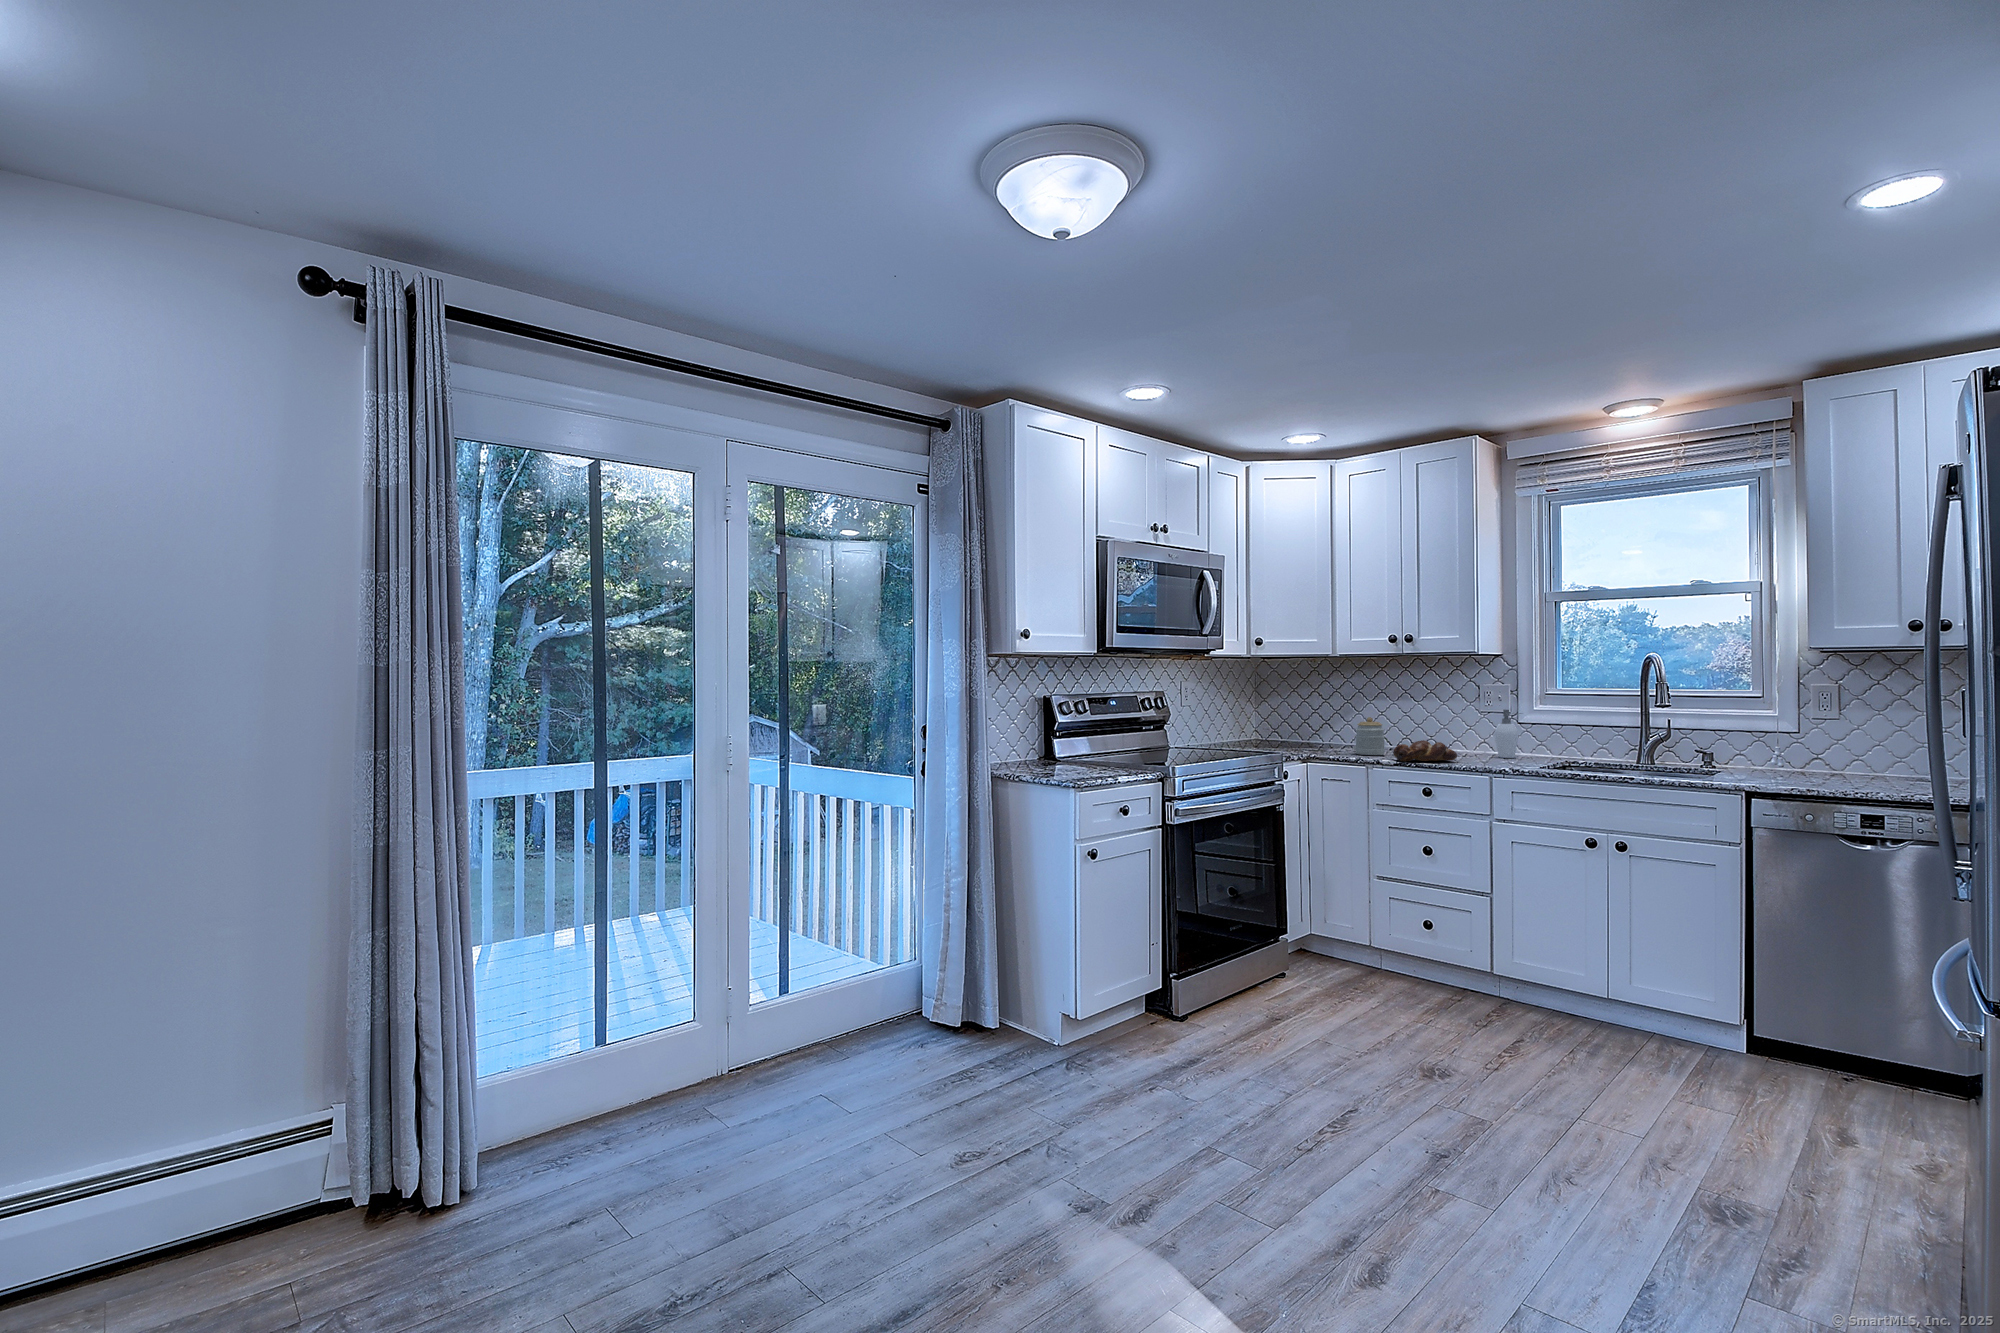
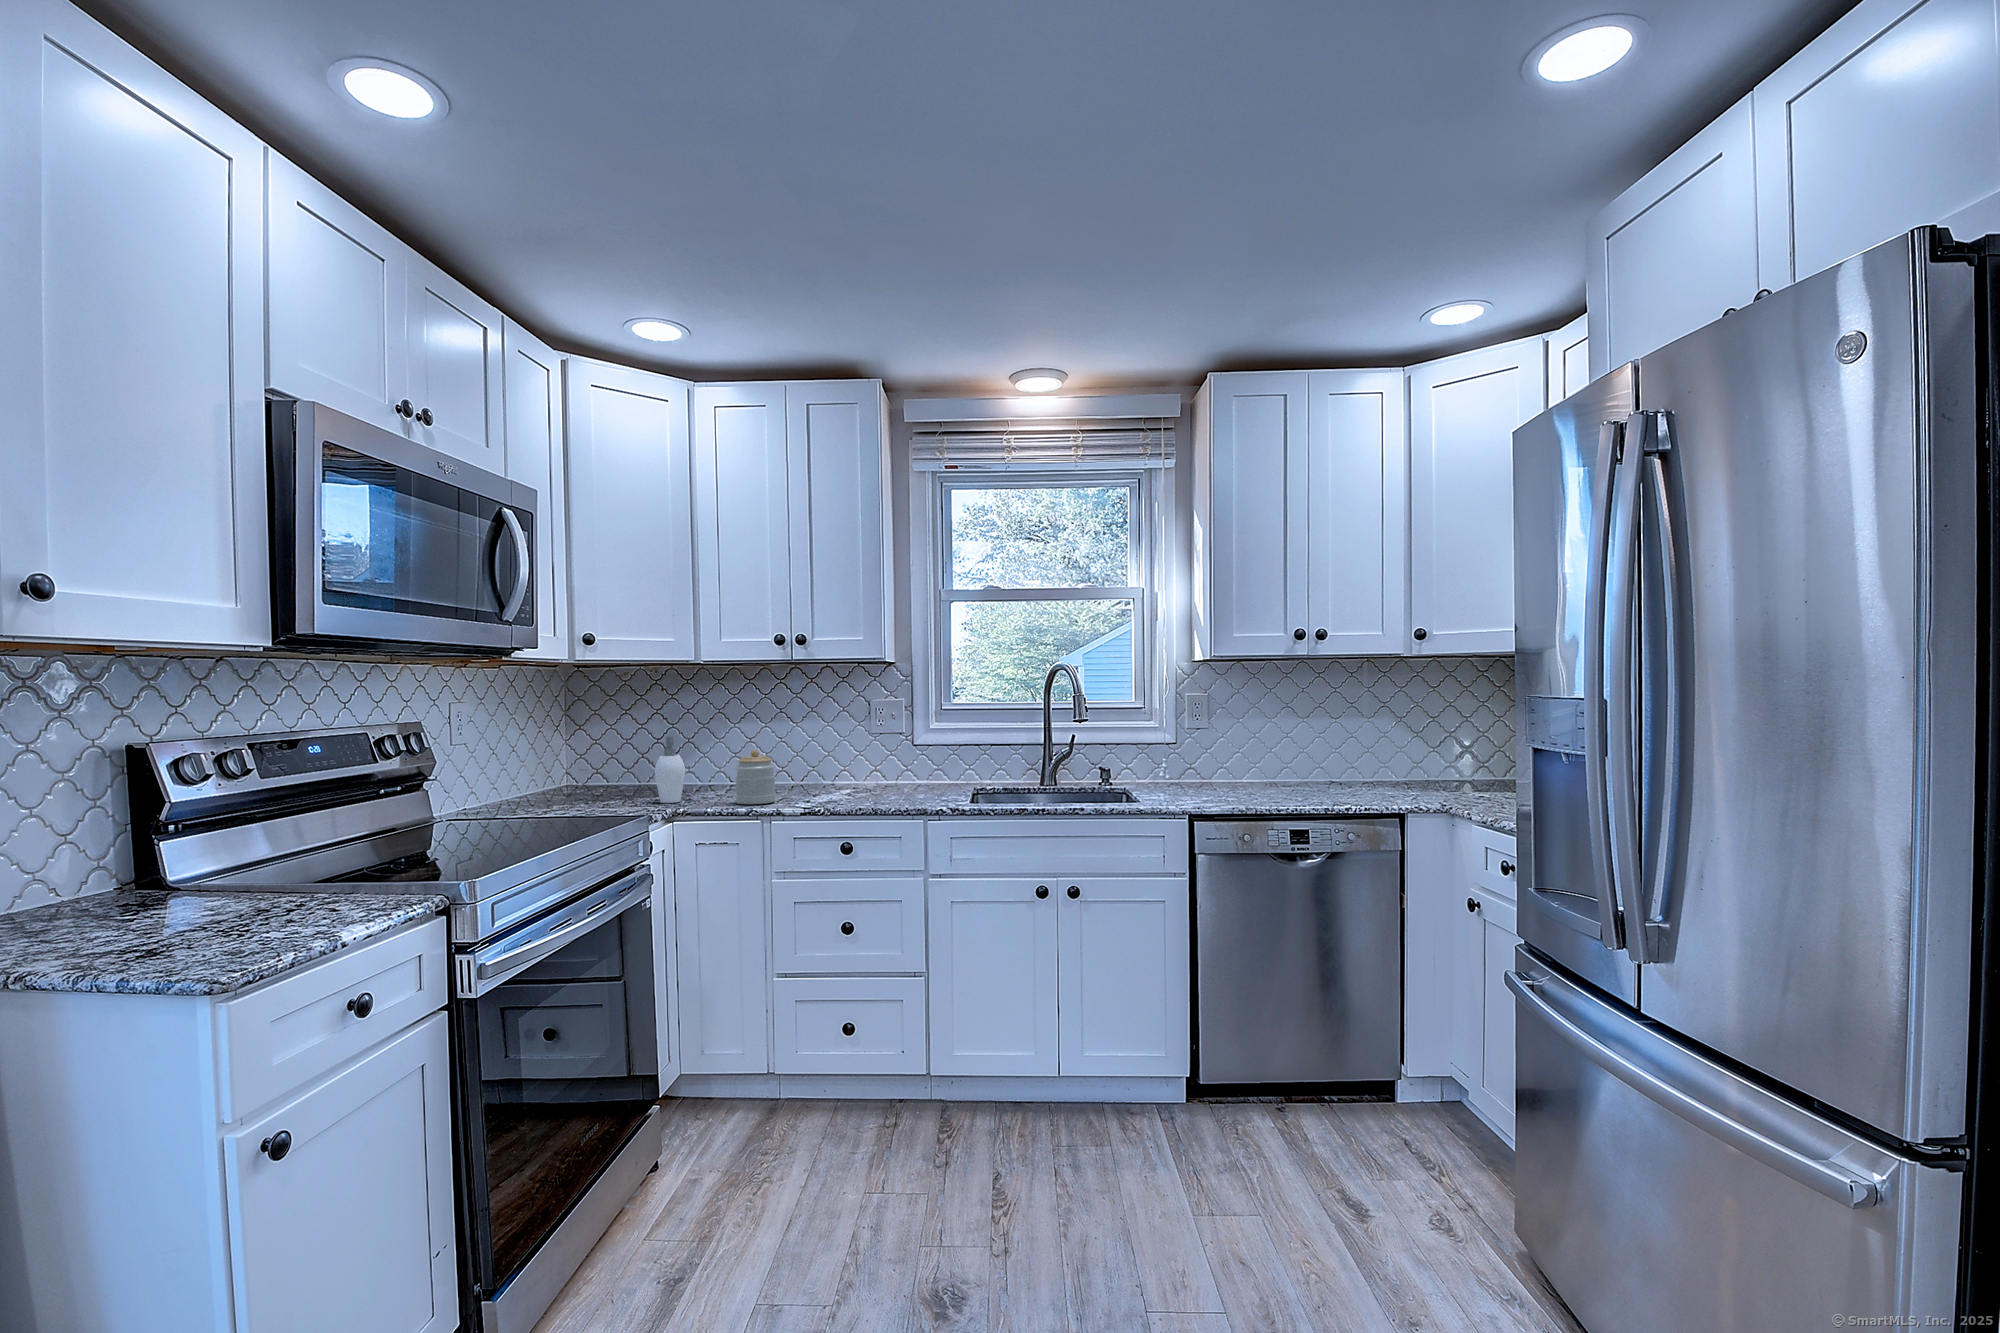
soap dispenser: present [1495,710,1521,758] -> present [655,736,685,803]
bread loaf: present [1393,740,1457,762] -> none [797,778,876,811]

